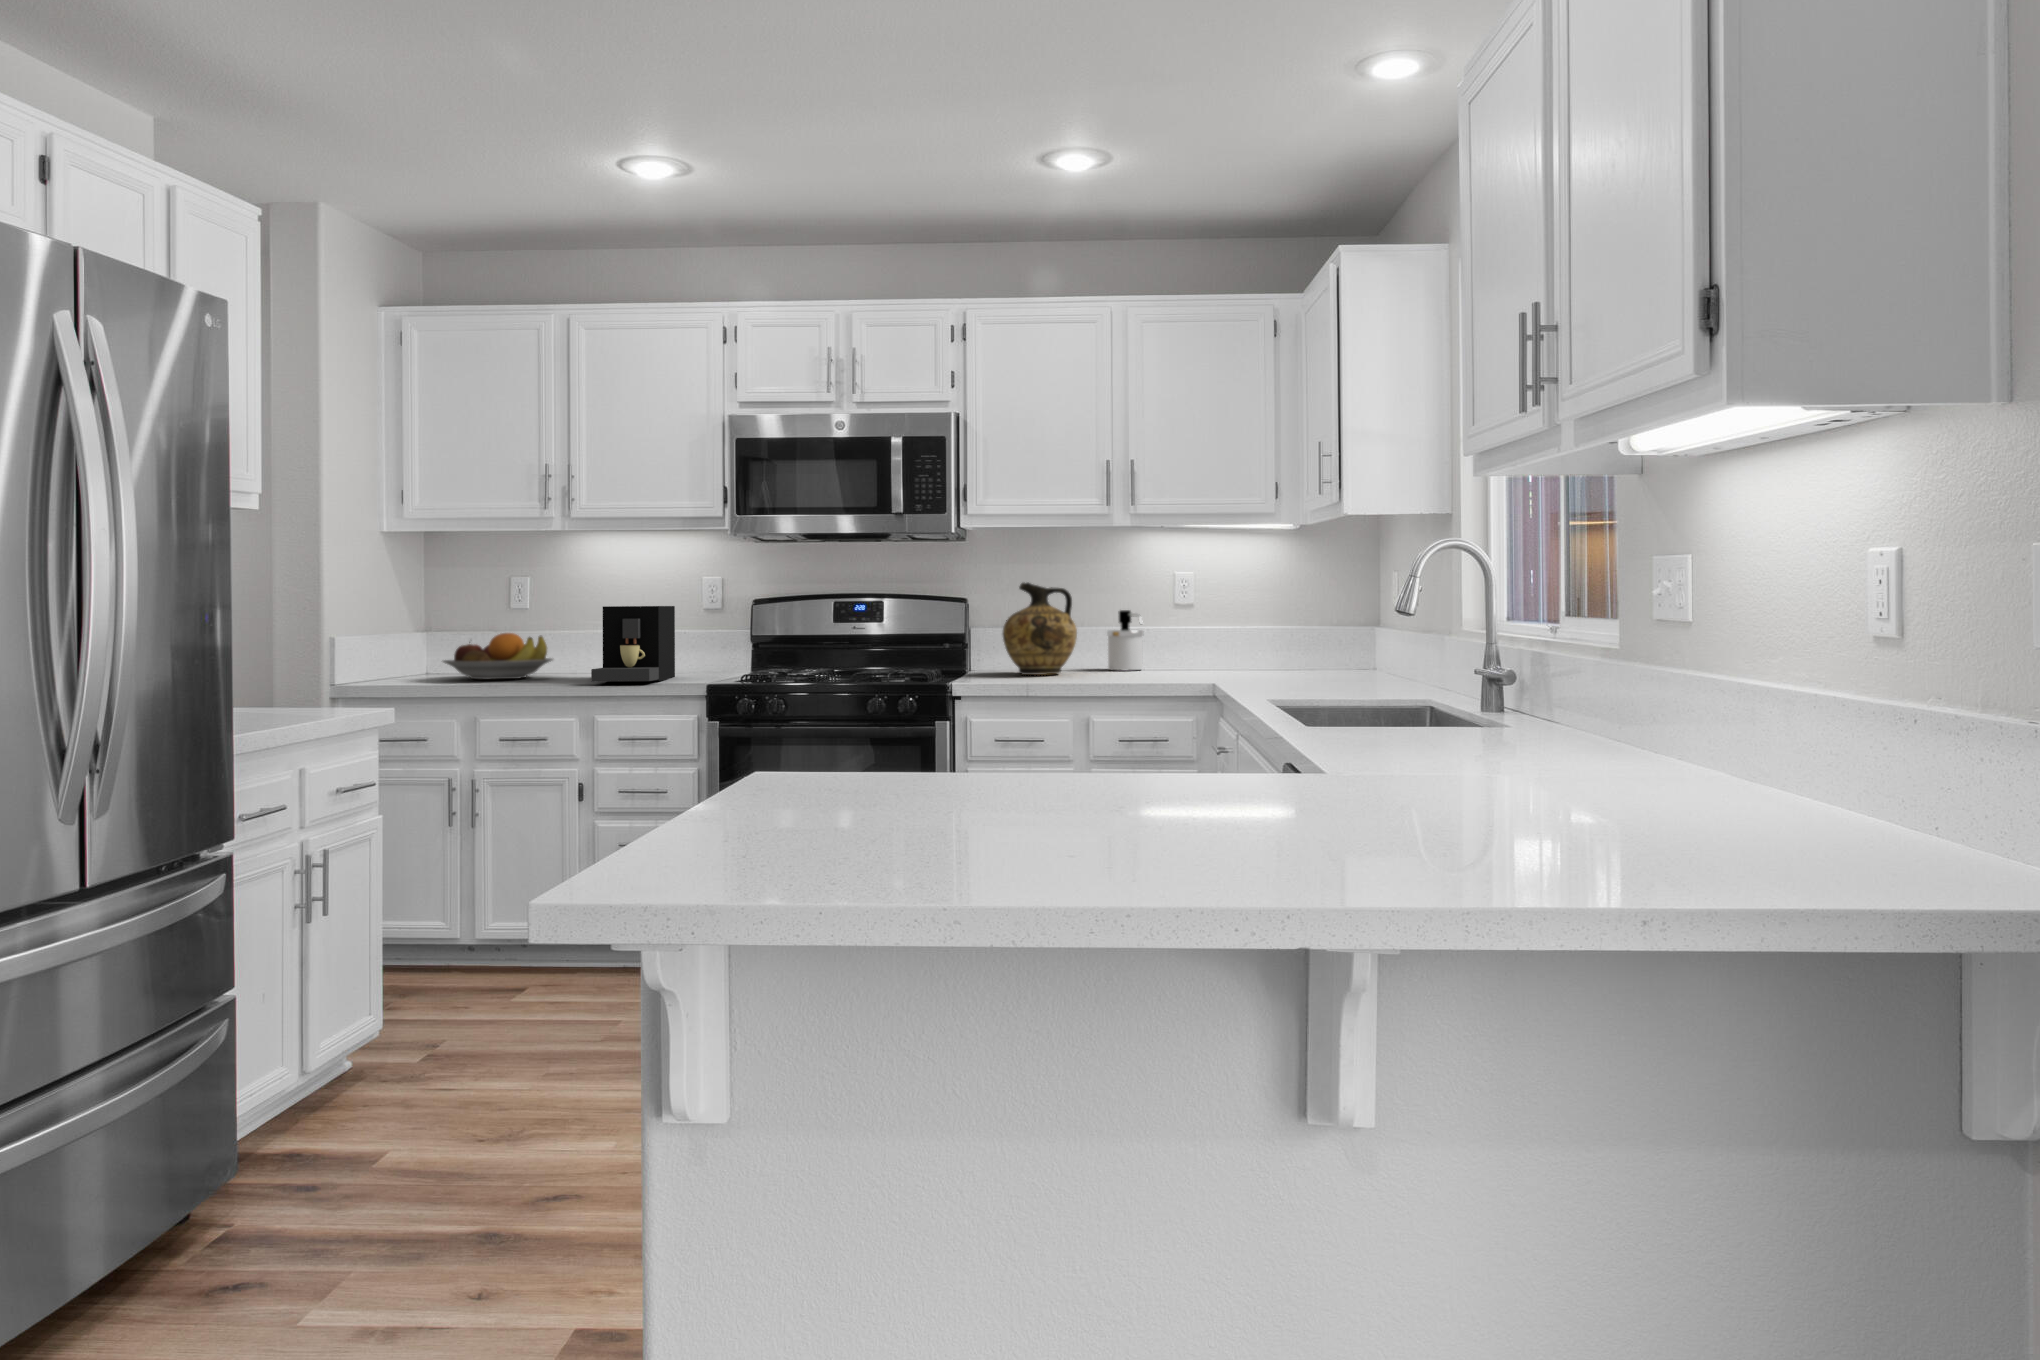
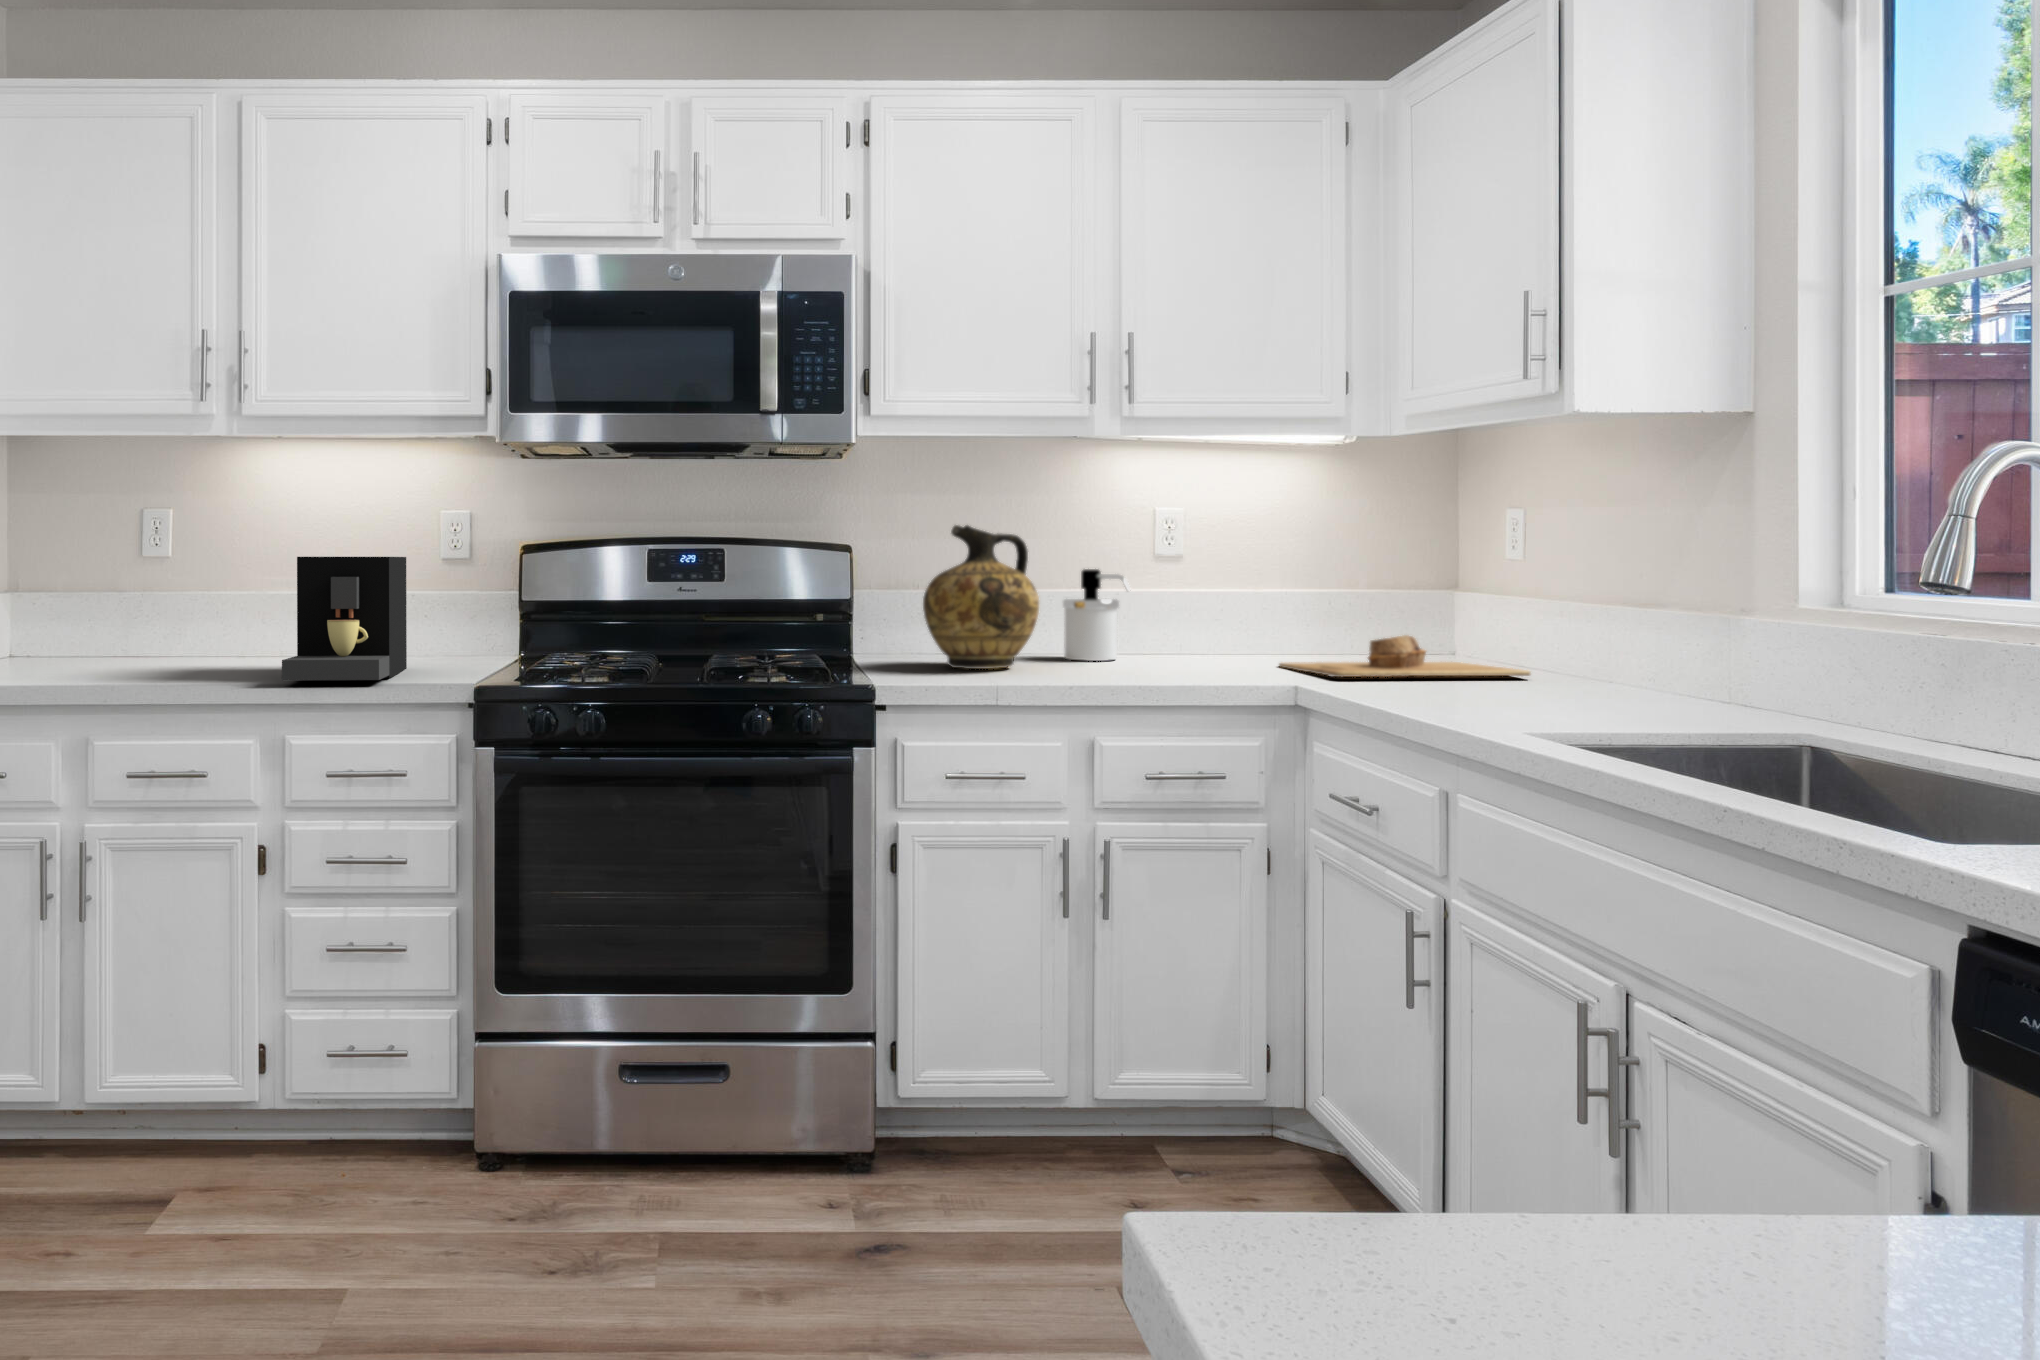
fruit bowl: present [443,633,553,679] -> none [29,597,212,672]
cutting board: none [1237,651,1376,677] -> present [1279,635,1530,677]

